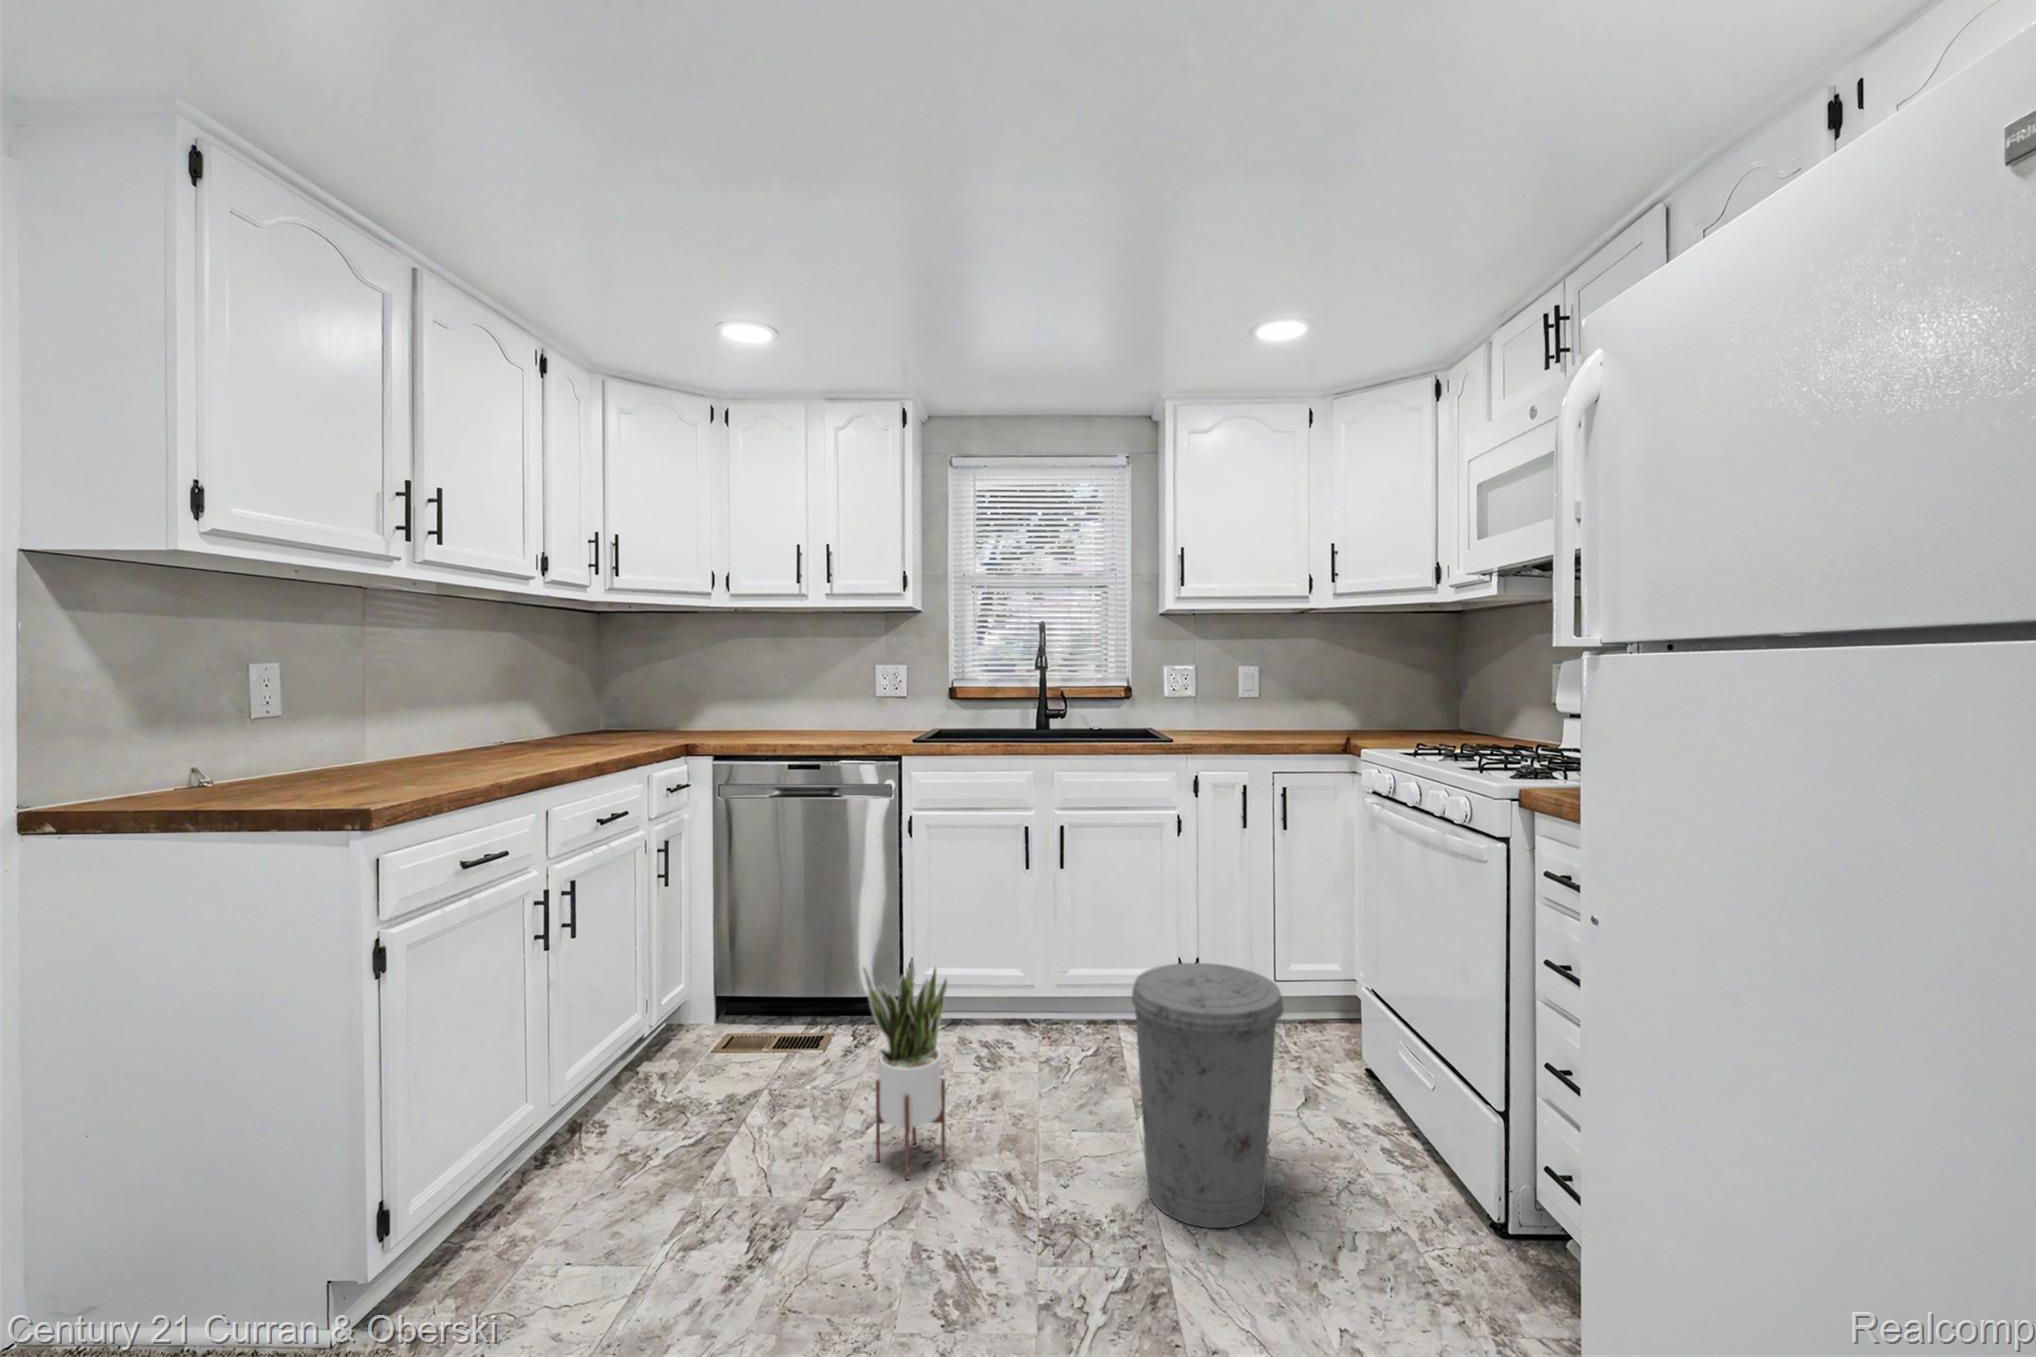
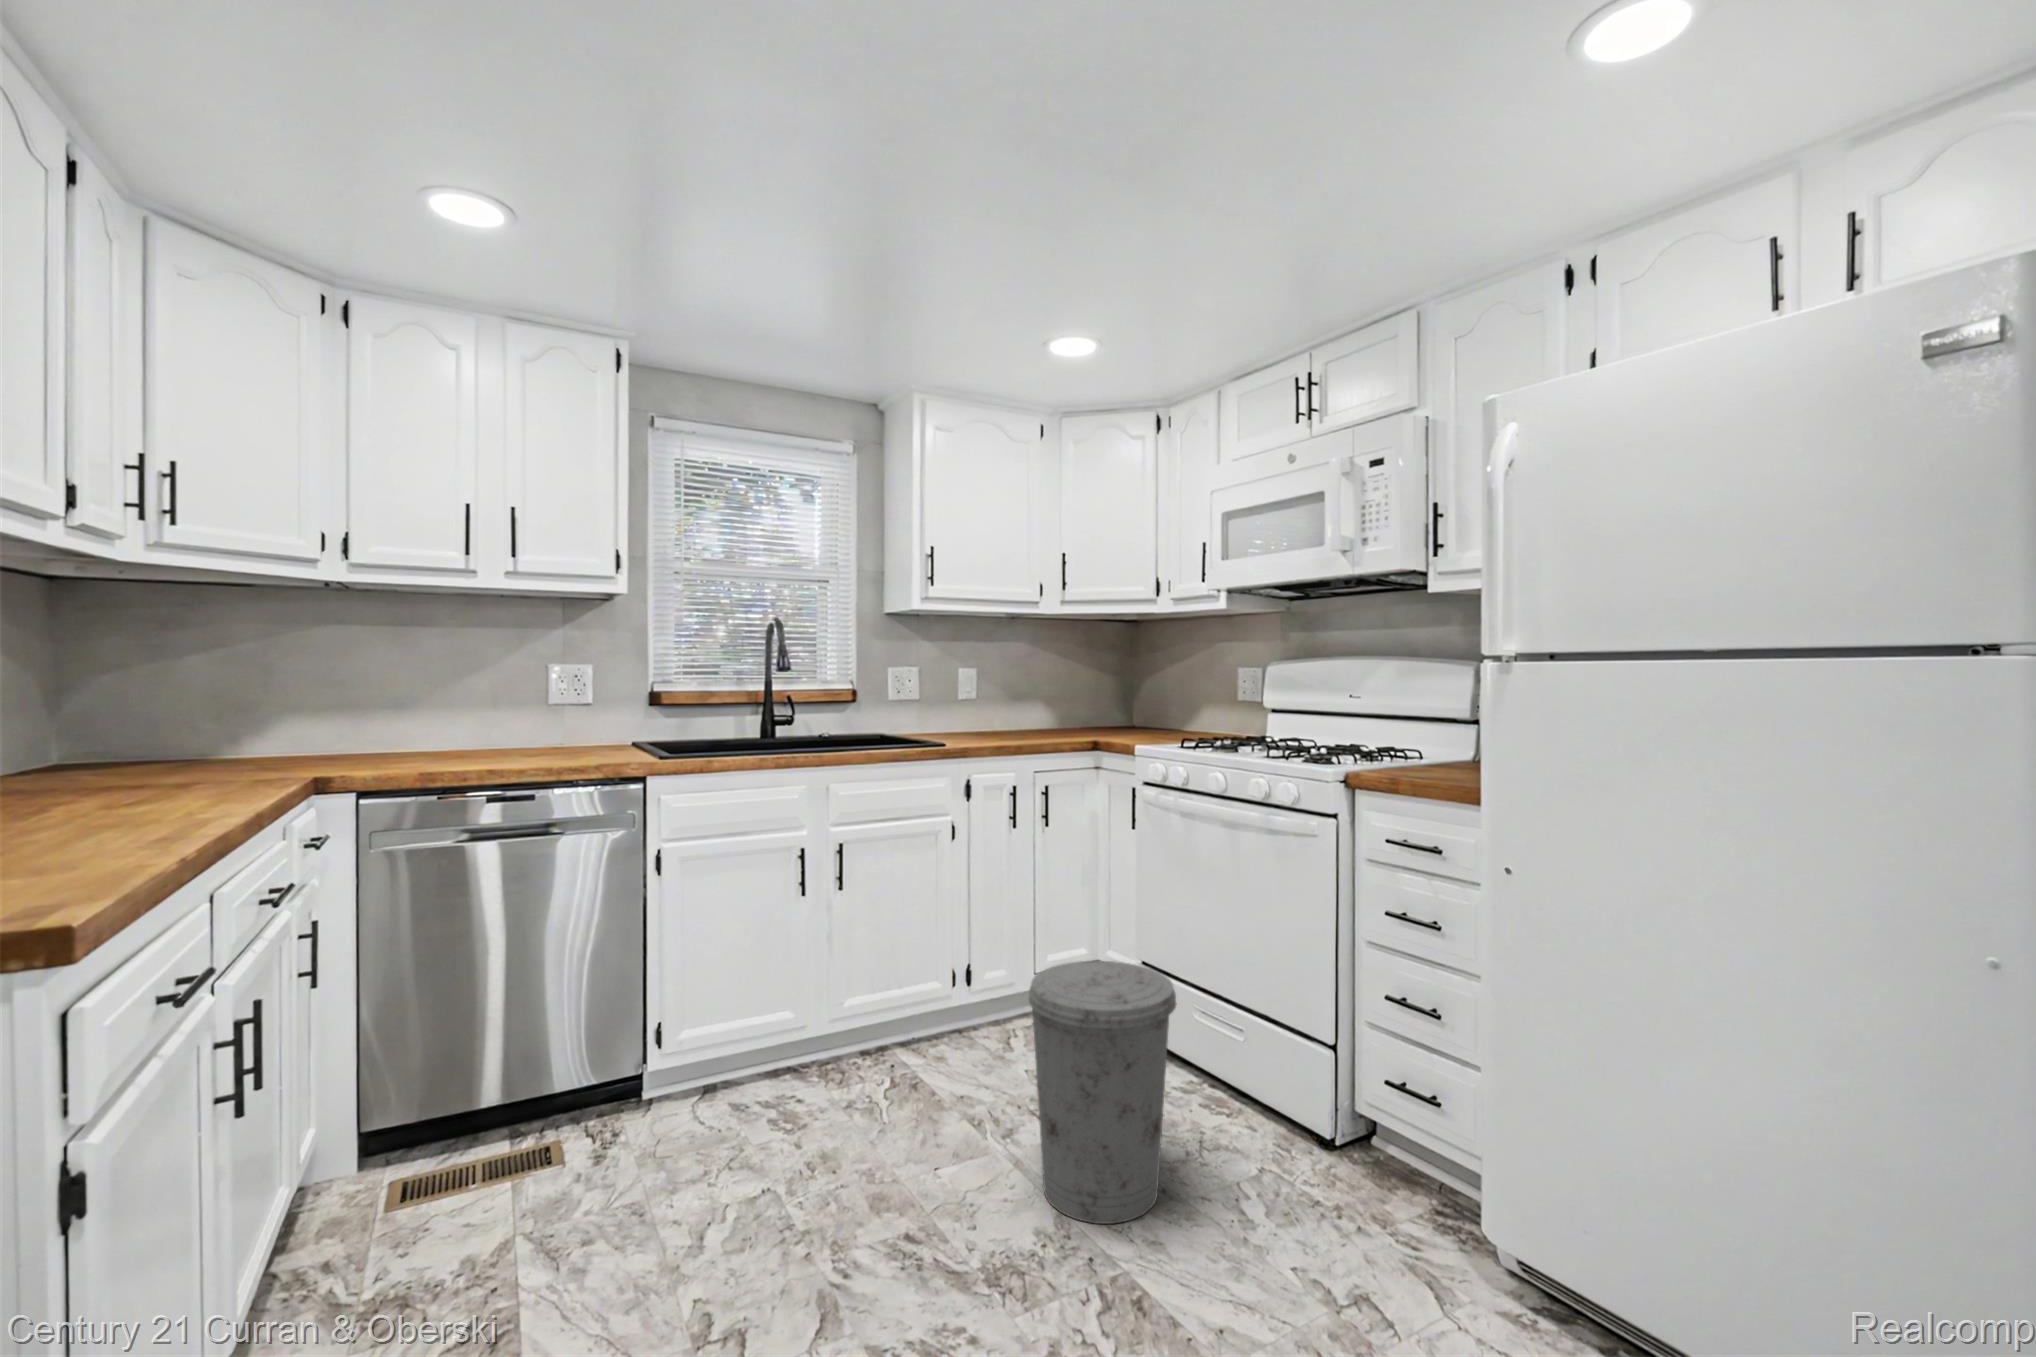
potted plant: present [863,959,947,1180] -> none [738,1014,825,1283]

